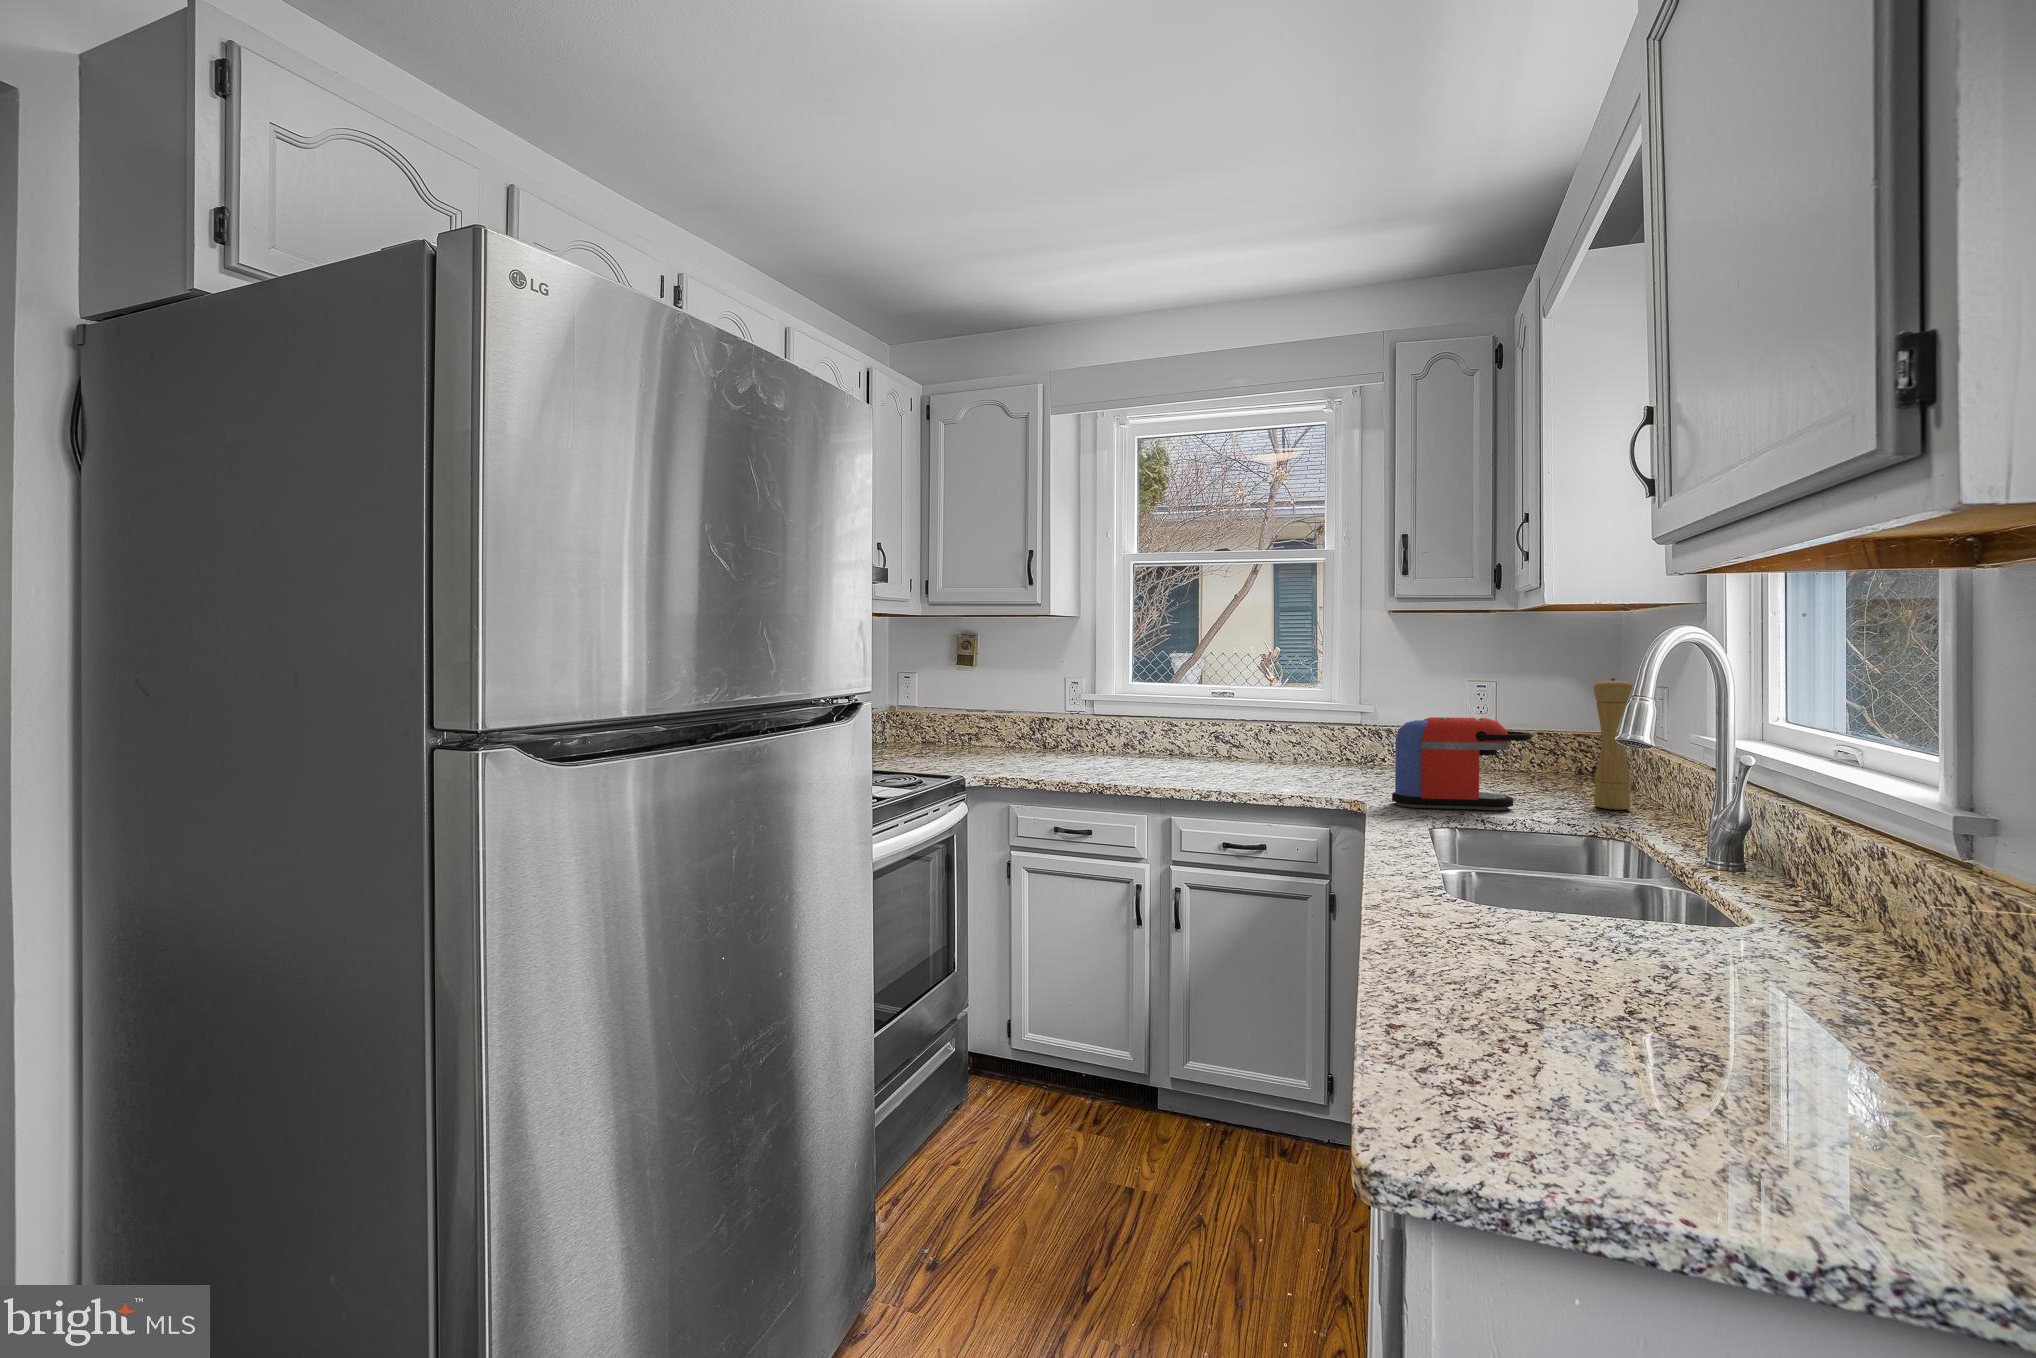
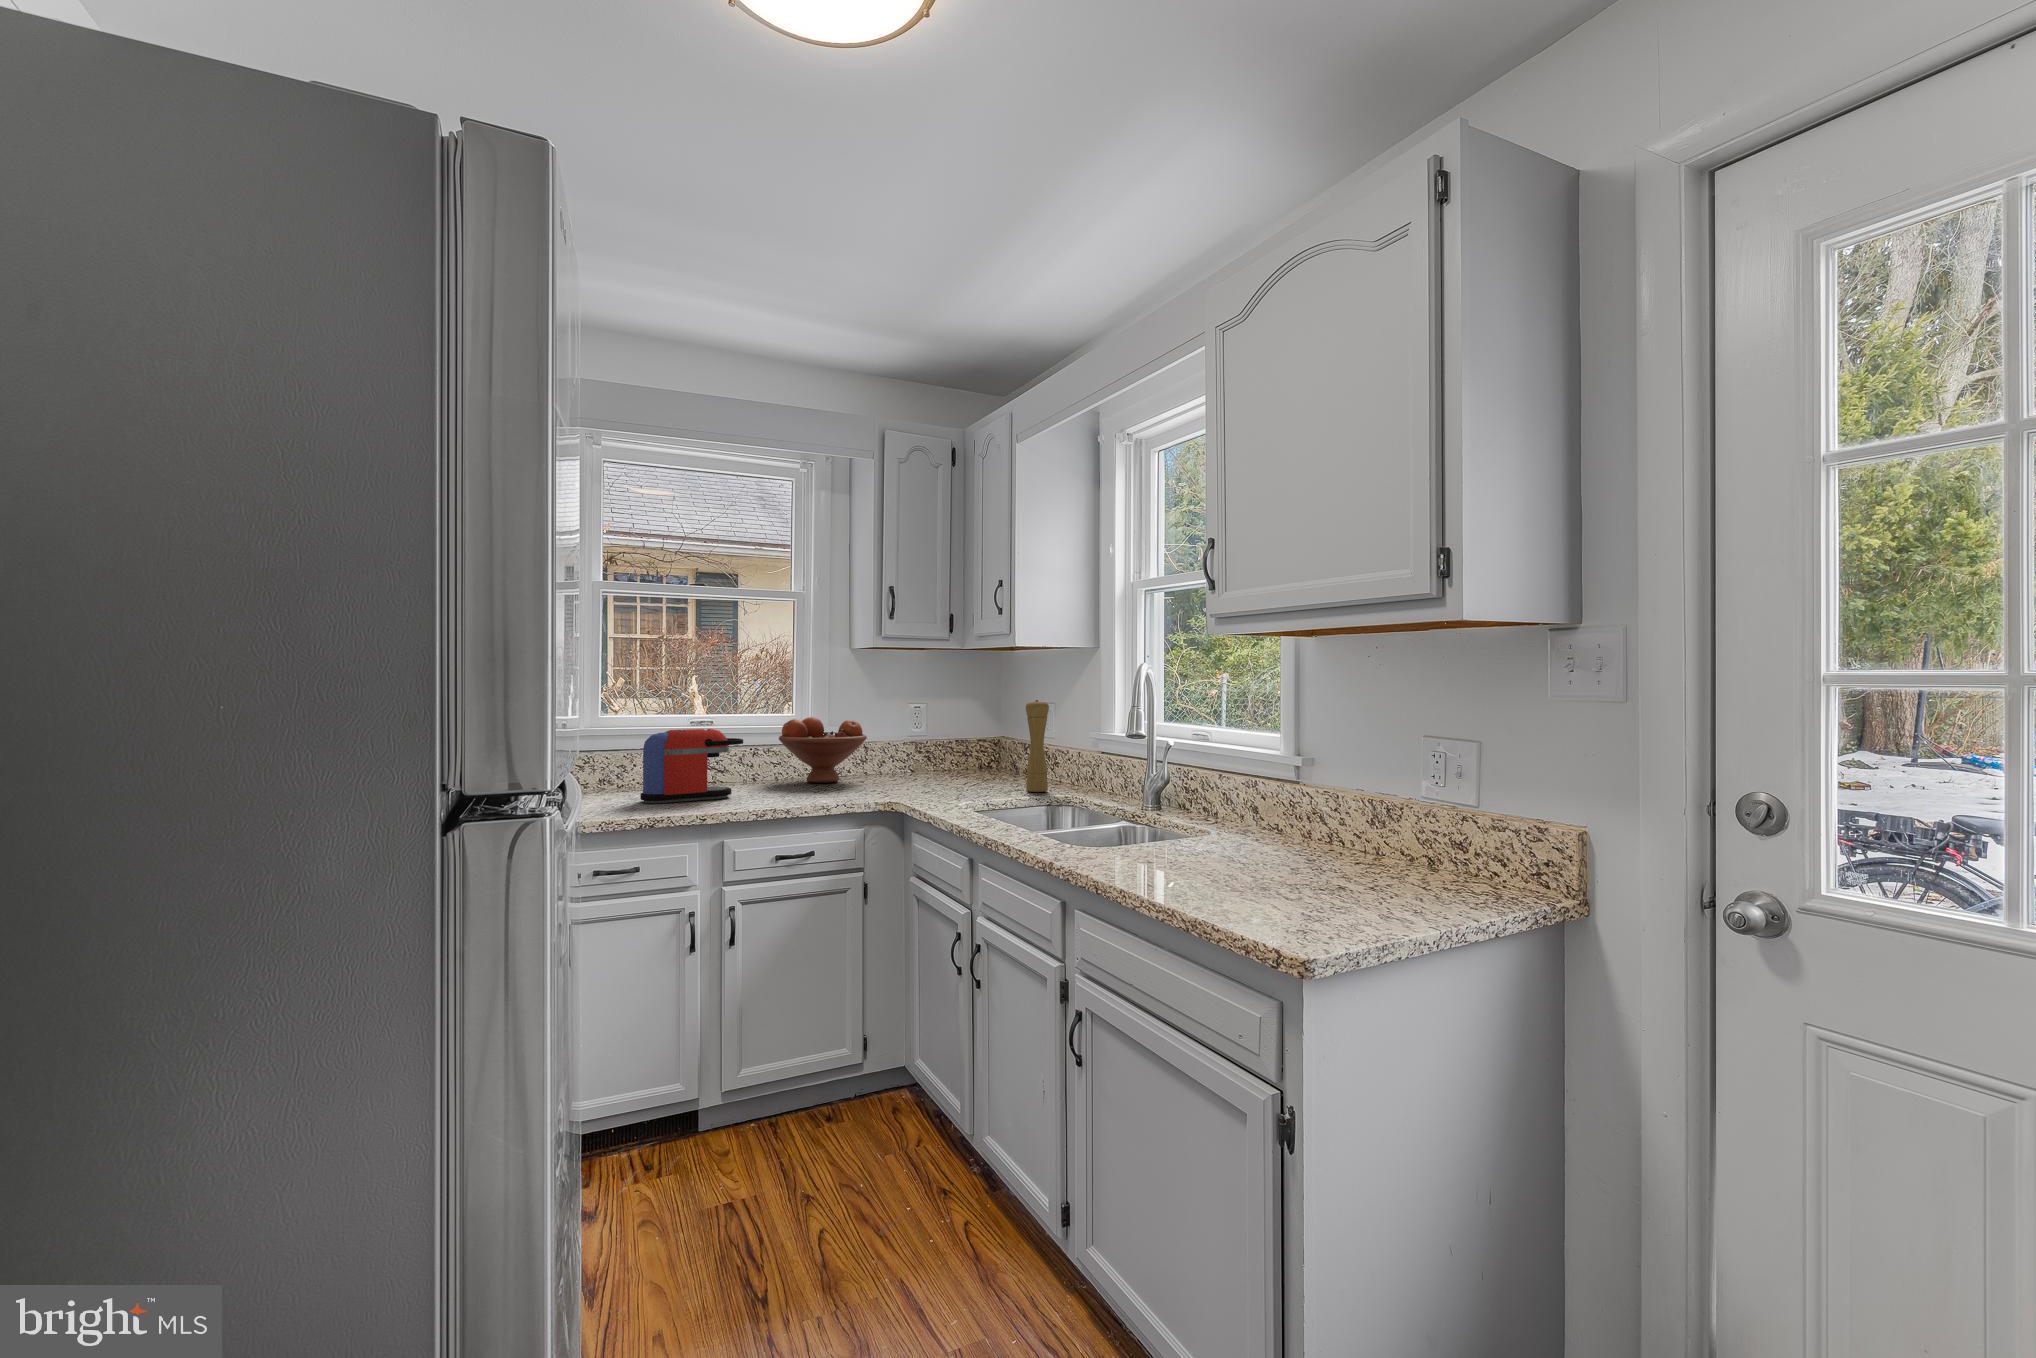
fruit bowl: none [1293,695,1397,770] -> present [779,717,867,783]
coffee maker: present [1392,717,1531,810] -> present [640,729,743,803]

